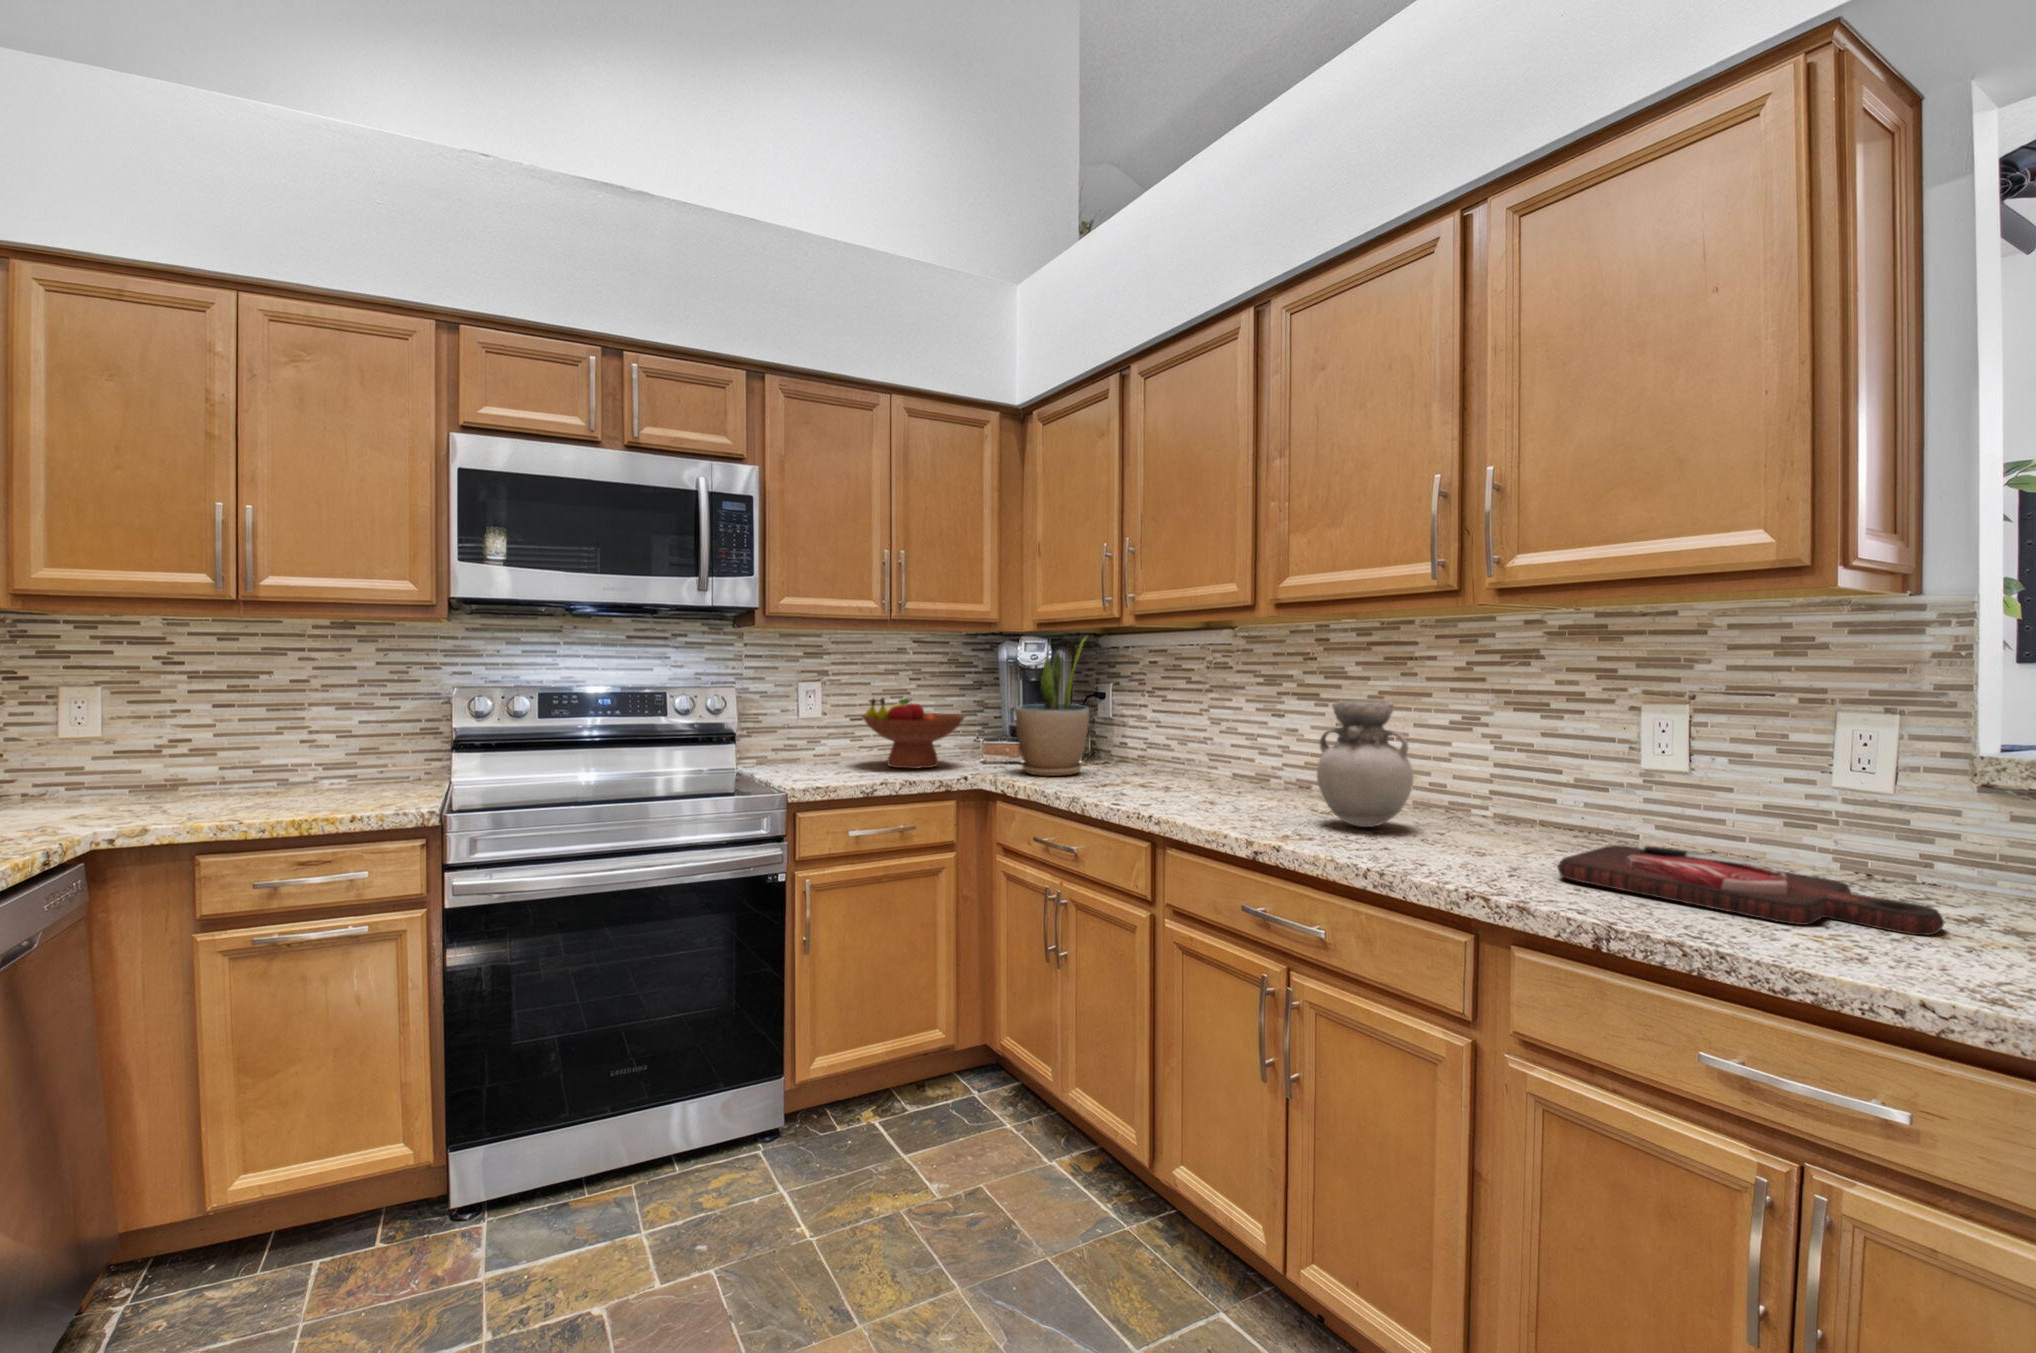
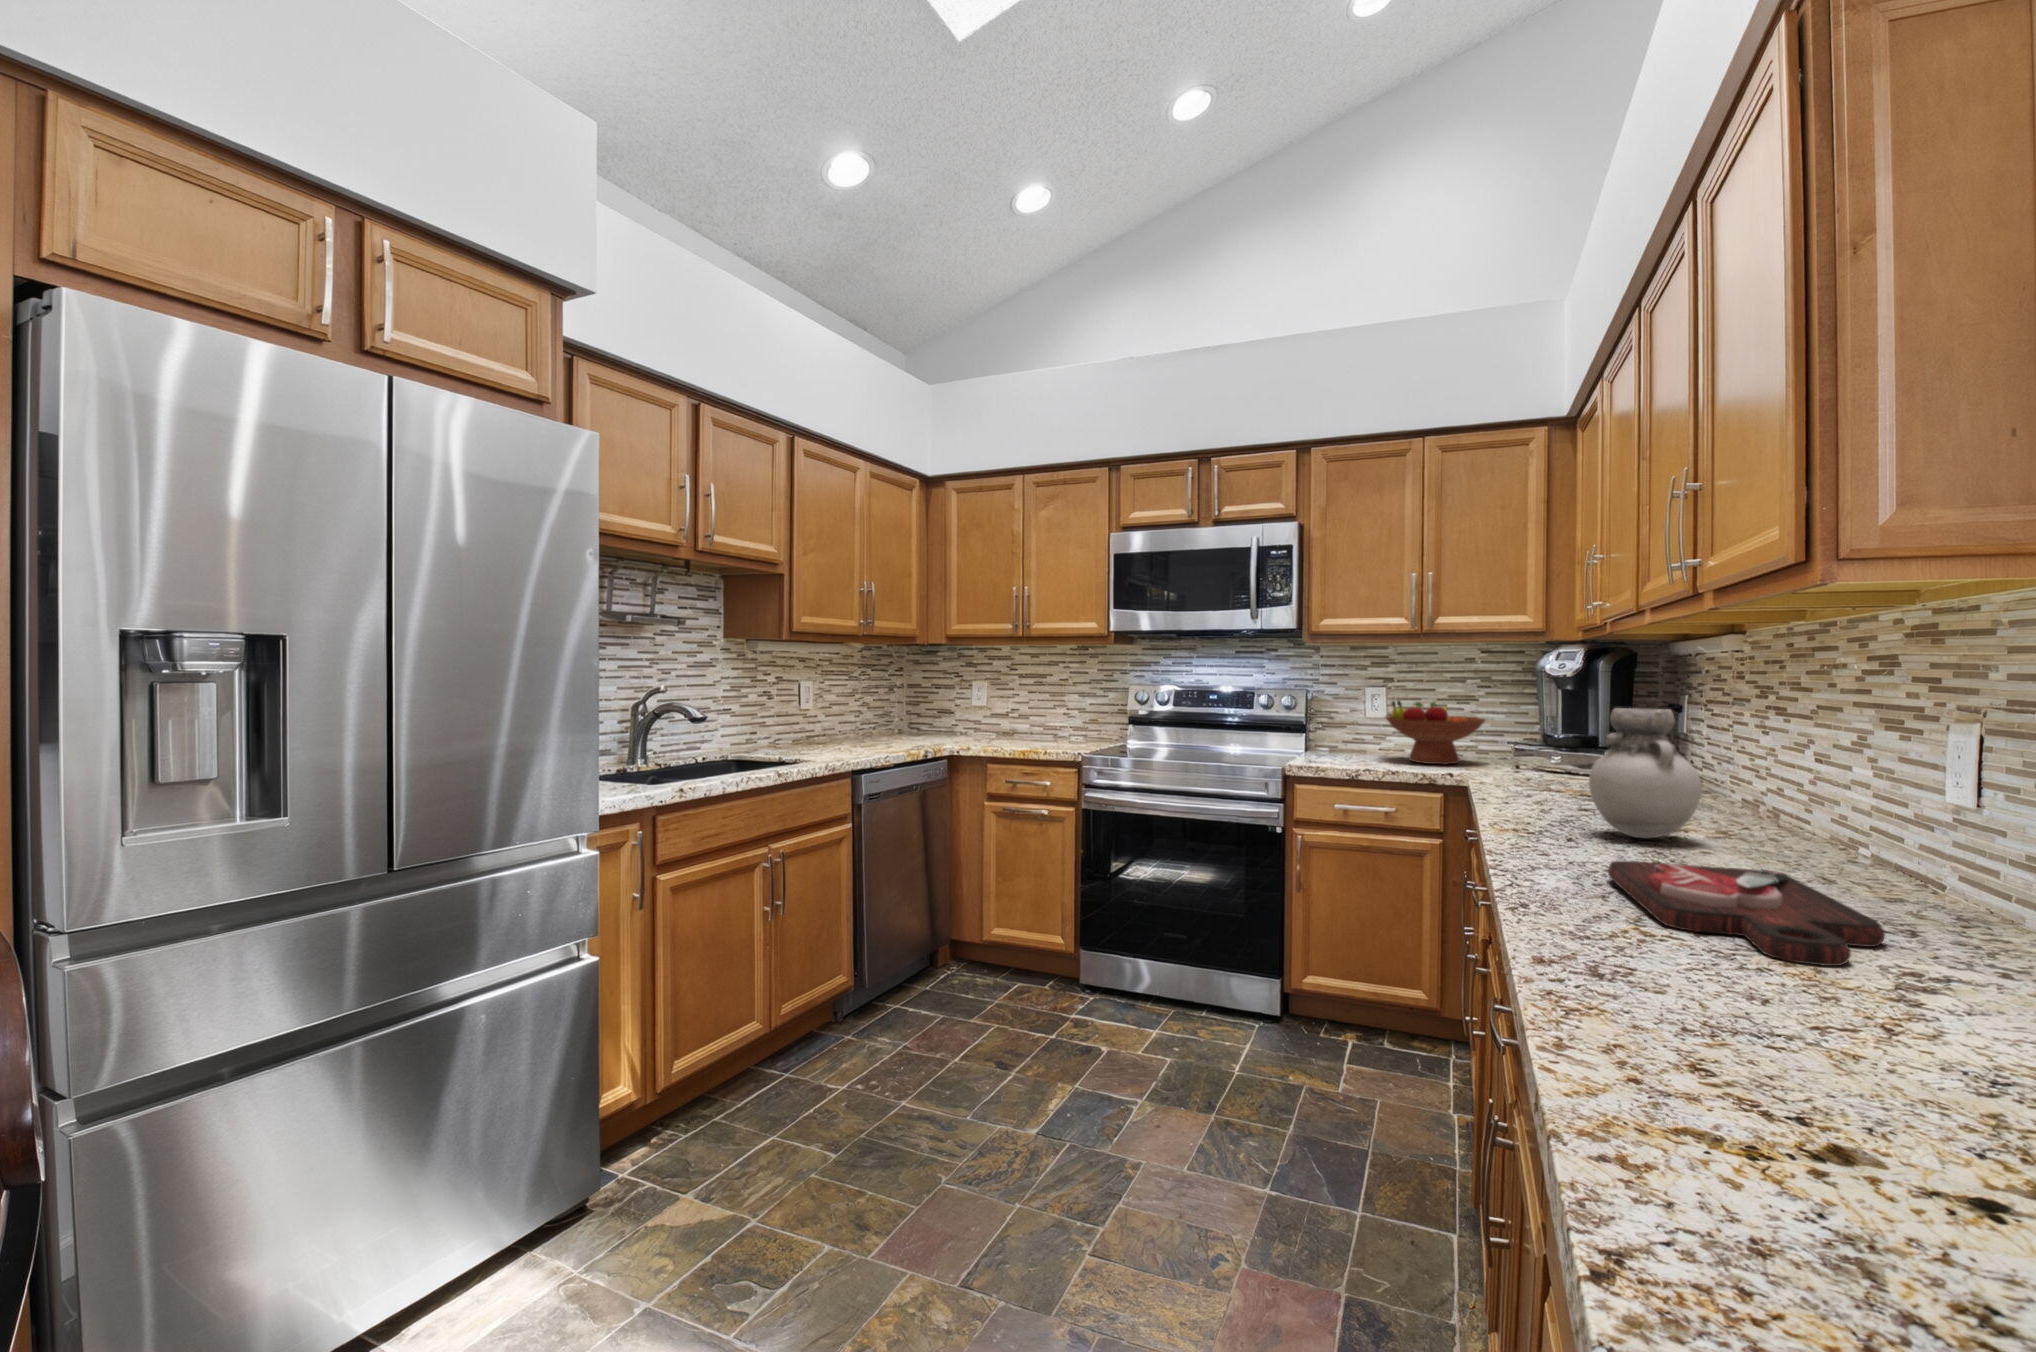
potted plant: present [1015,639,1089,776] -> none [1499,643,1581,781]

